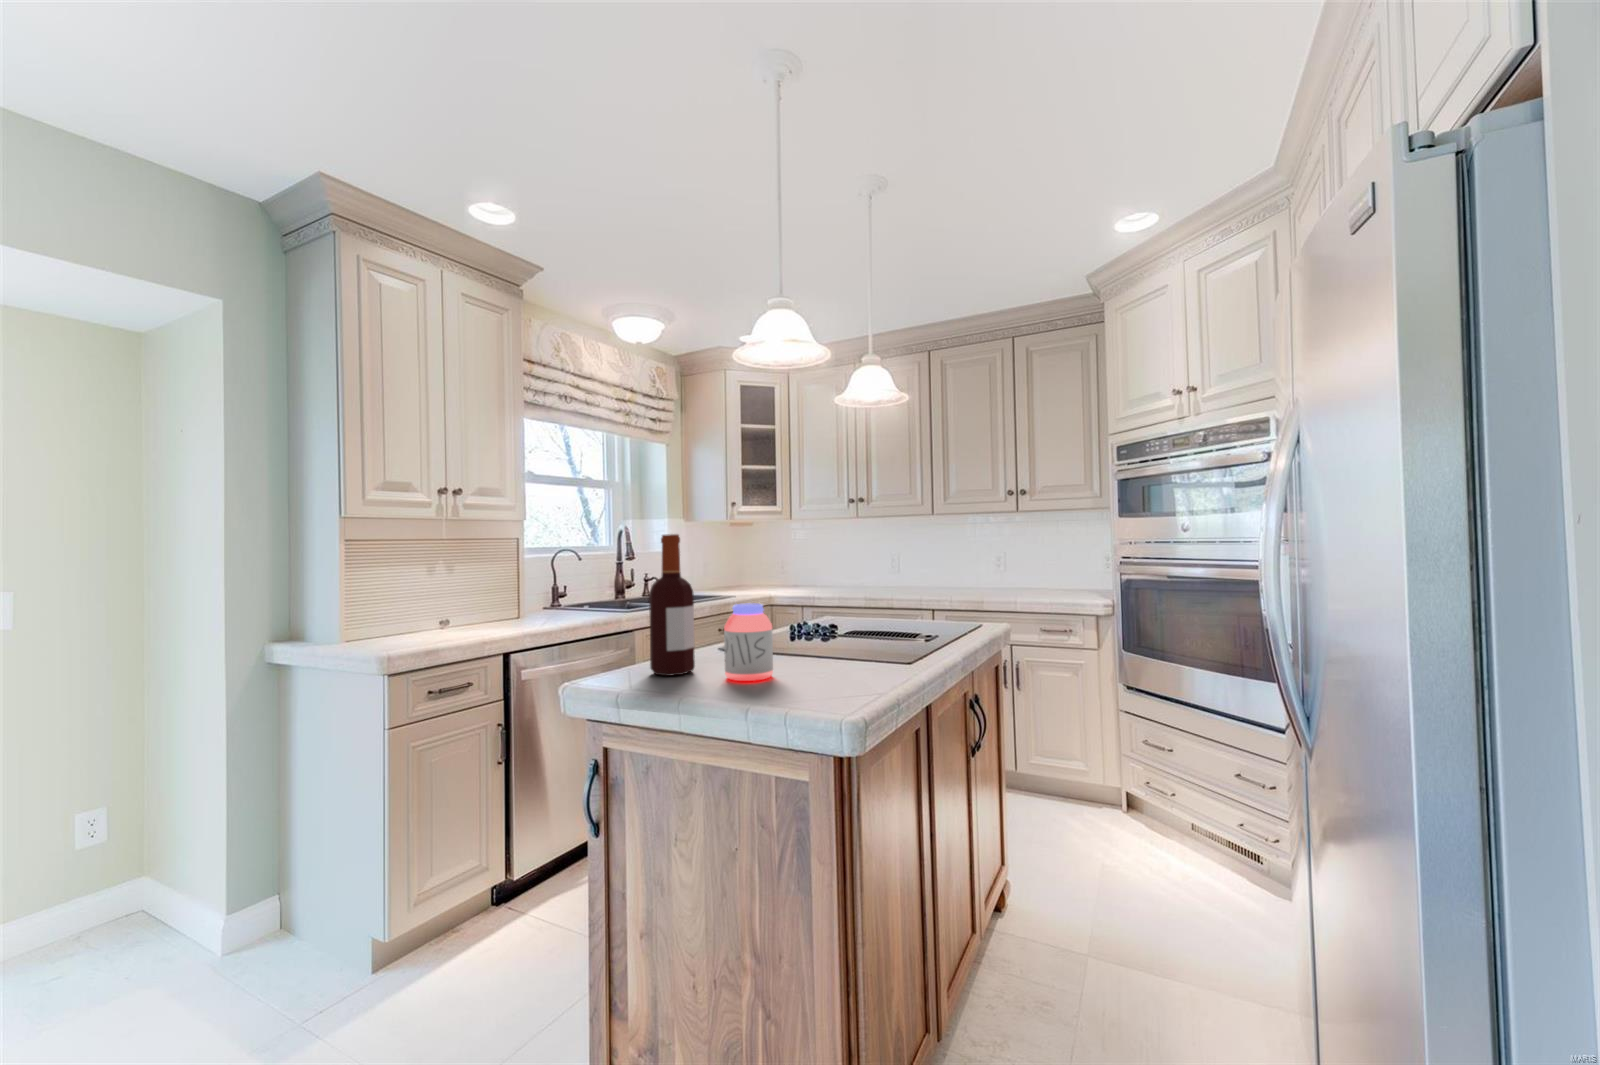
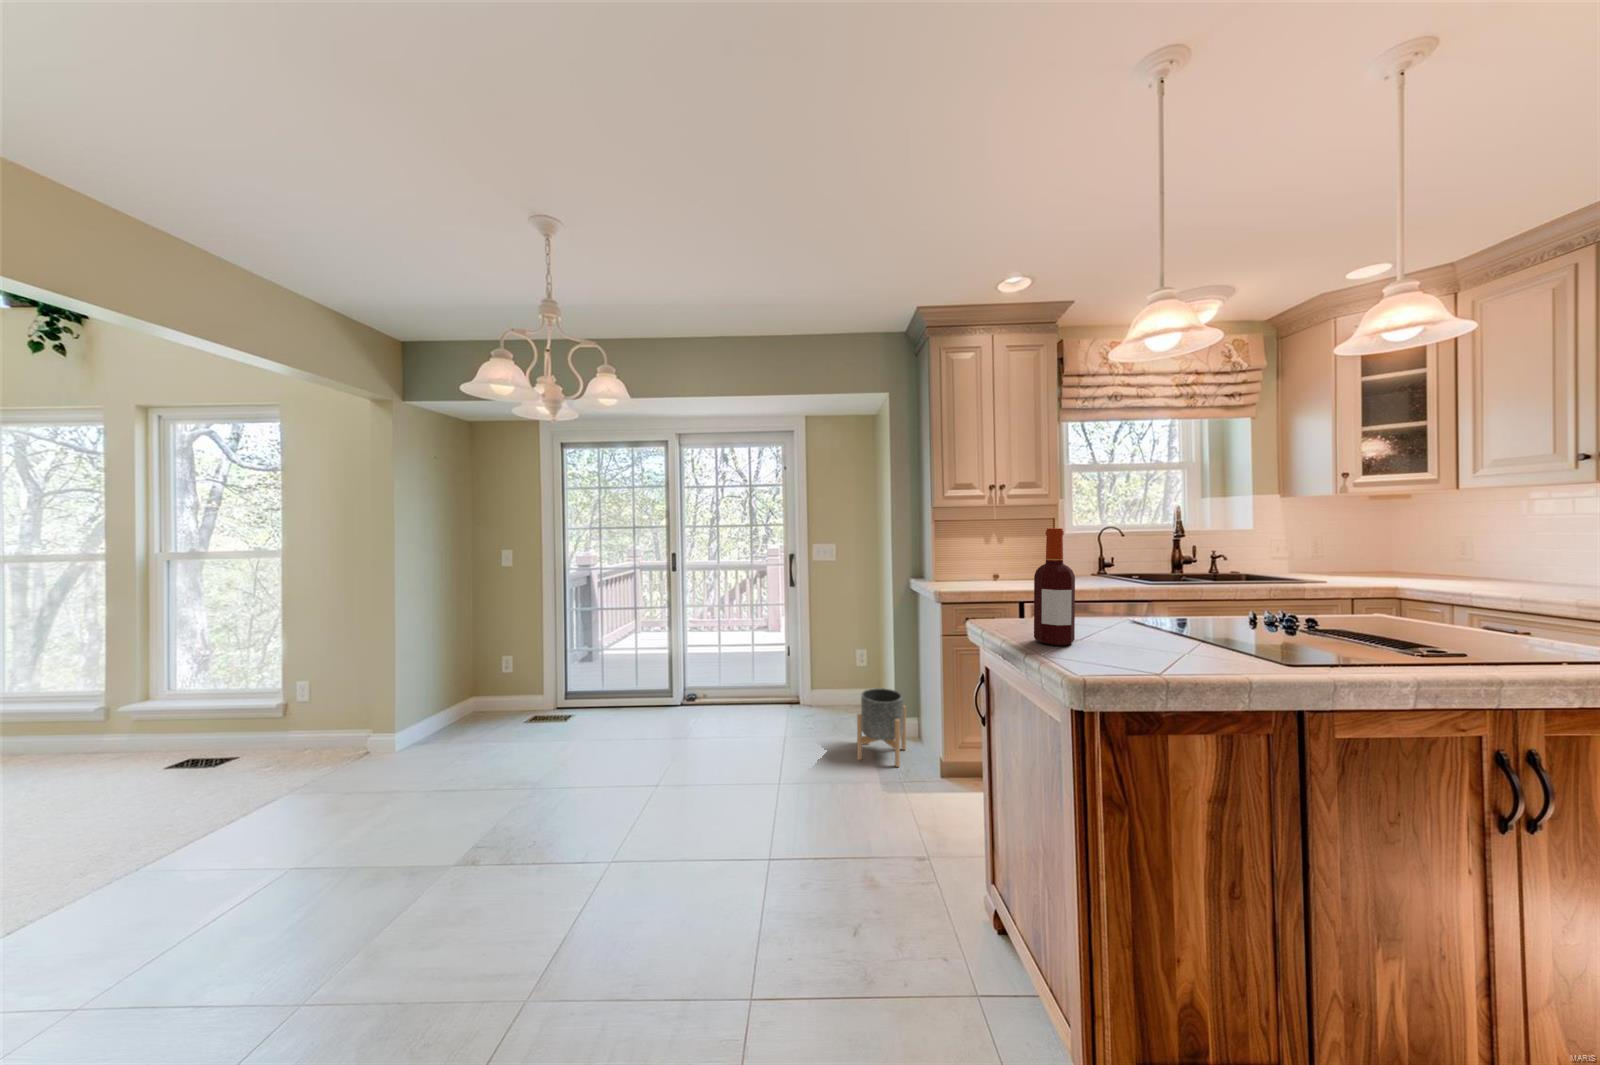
jar: present [724,603,773,681] -> none [1080,594,1131,667]
planter: none [189,855,297,1027] -> present [857,688,906,767]

